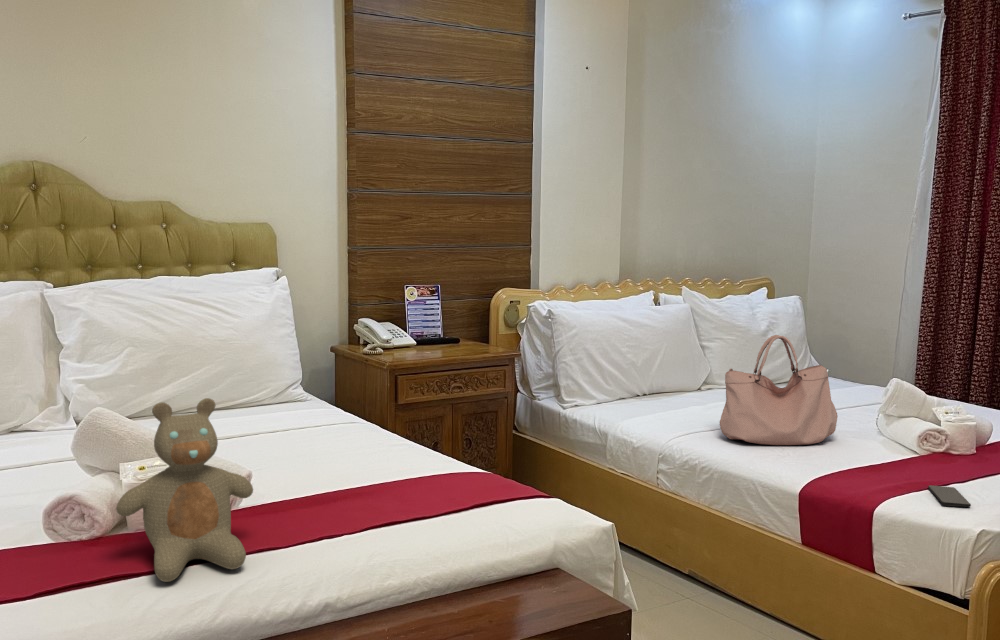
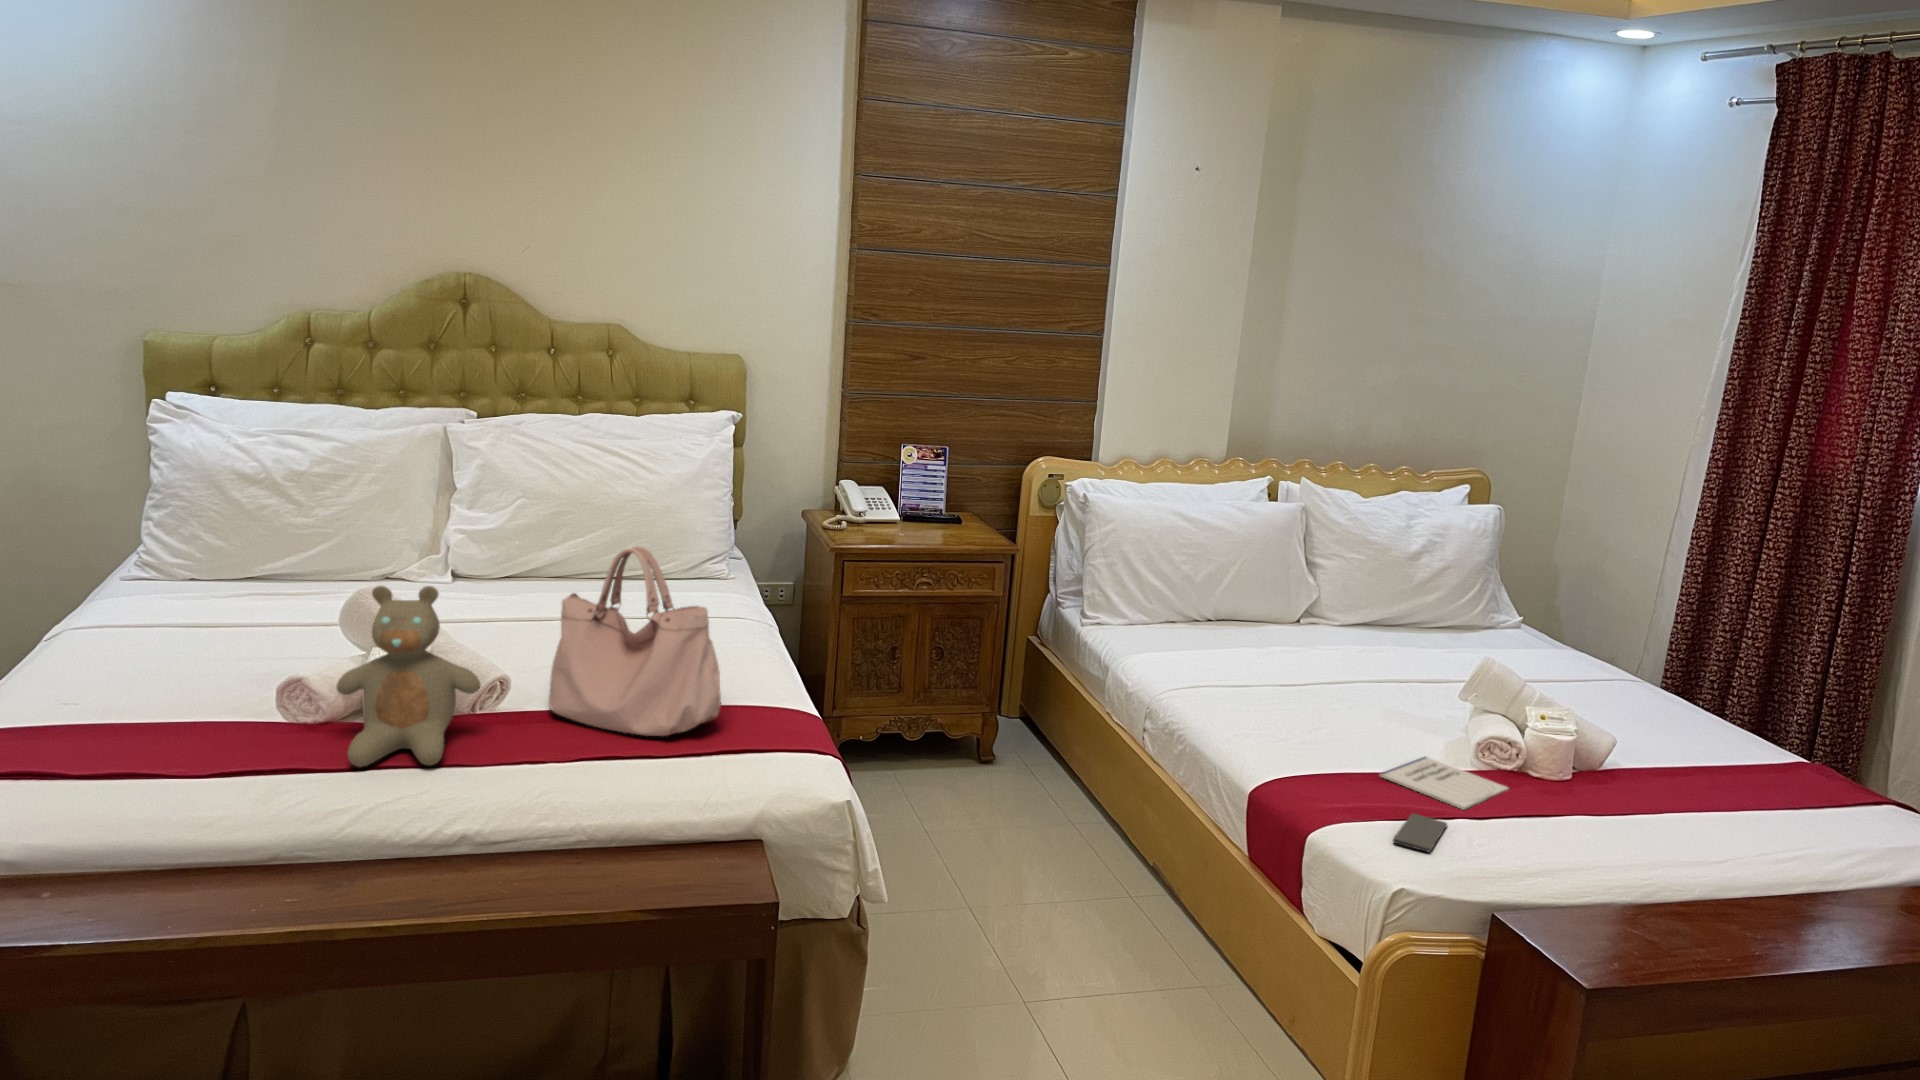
handbag: present [720,335,838,445] -> present [549,546,721,736]
notebook: none [876,451,954,479] -> present [1381,757,1509,810]

